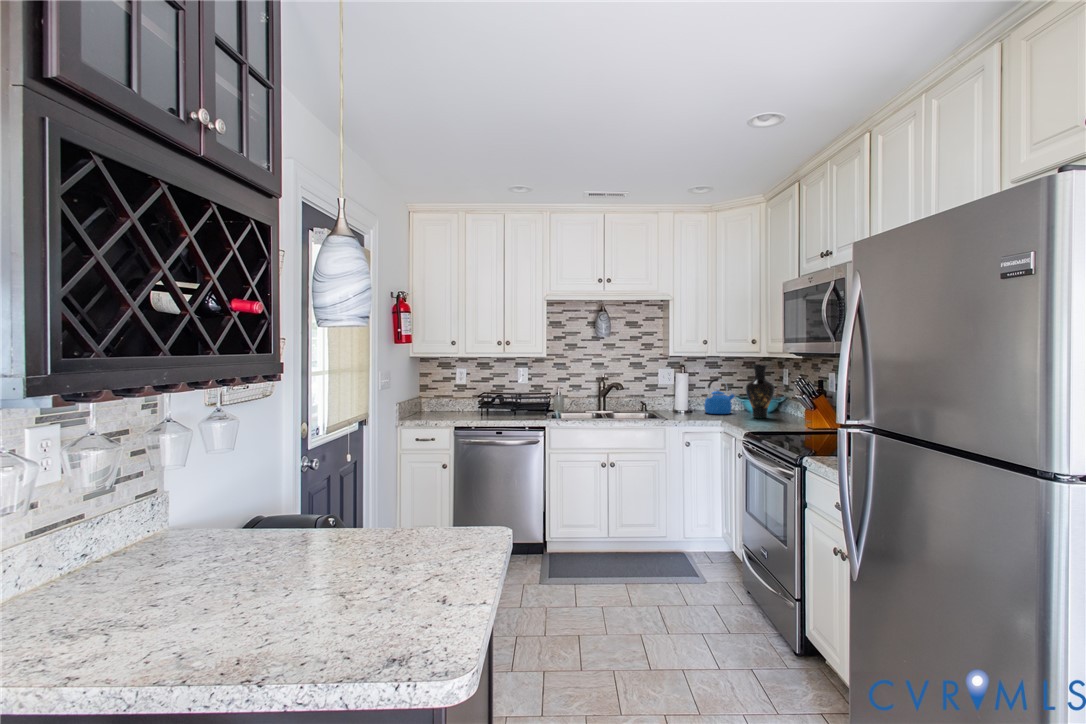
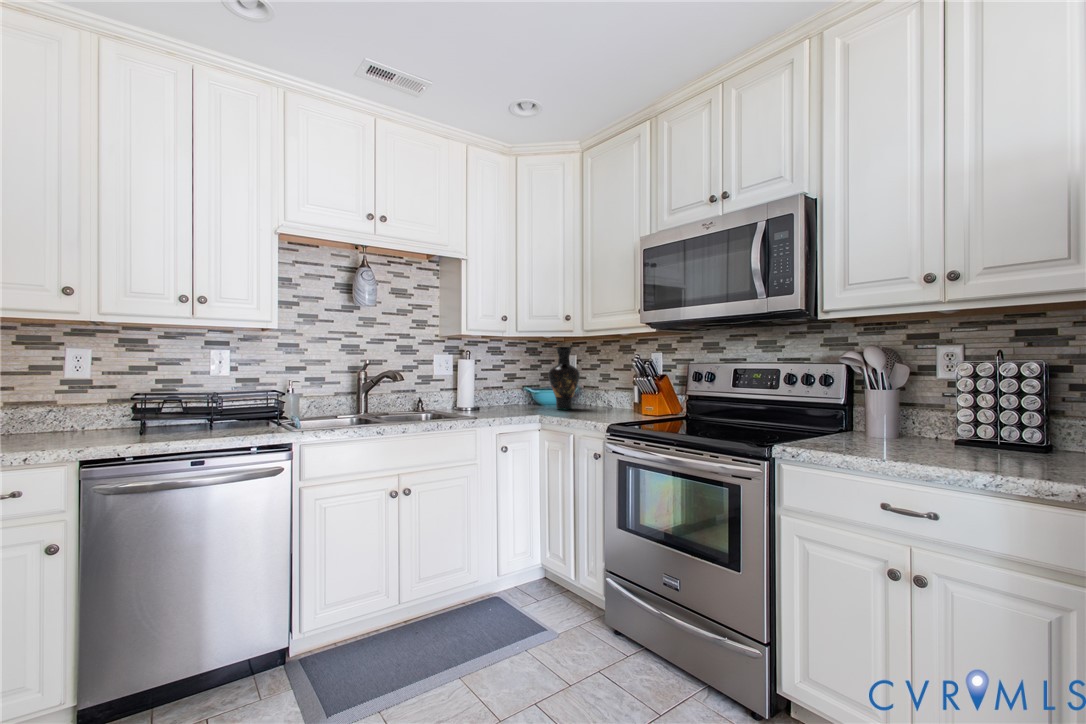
kettle: present [704,378,735,414] -> none [493,365,524,409]

